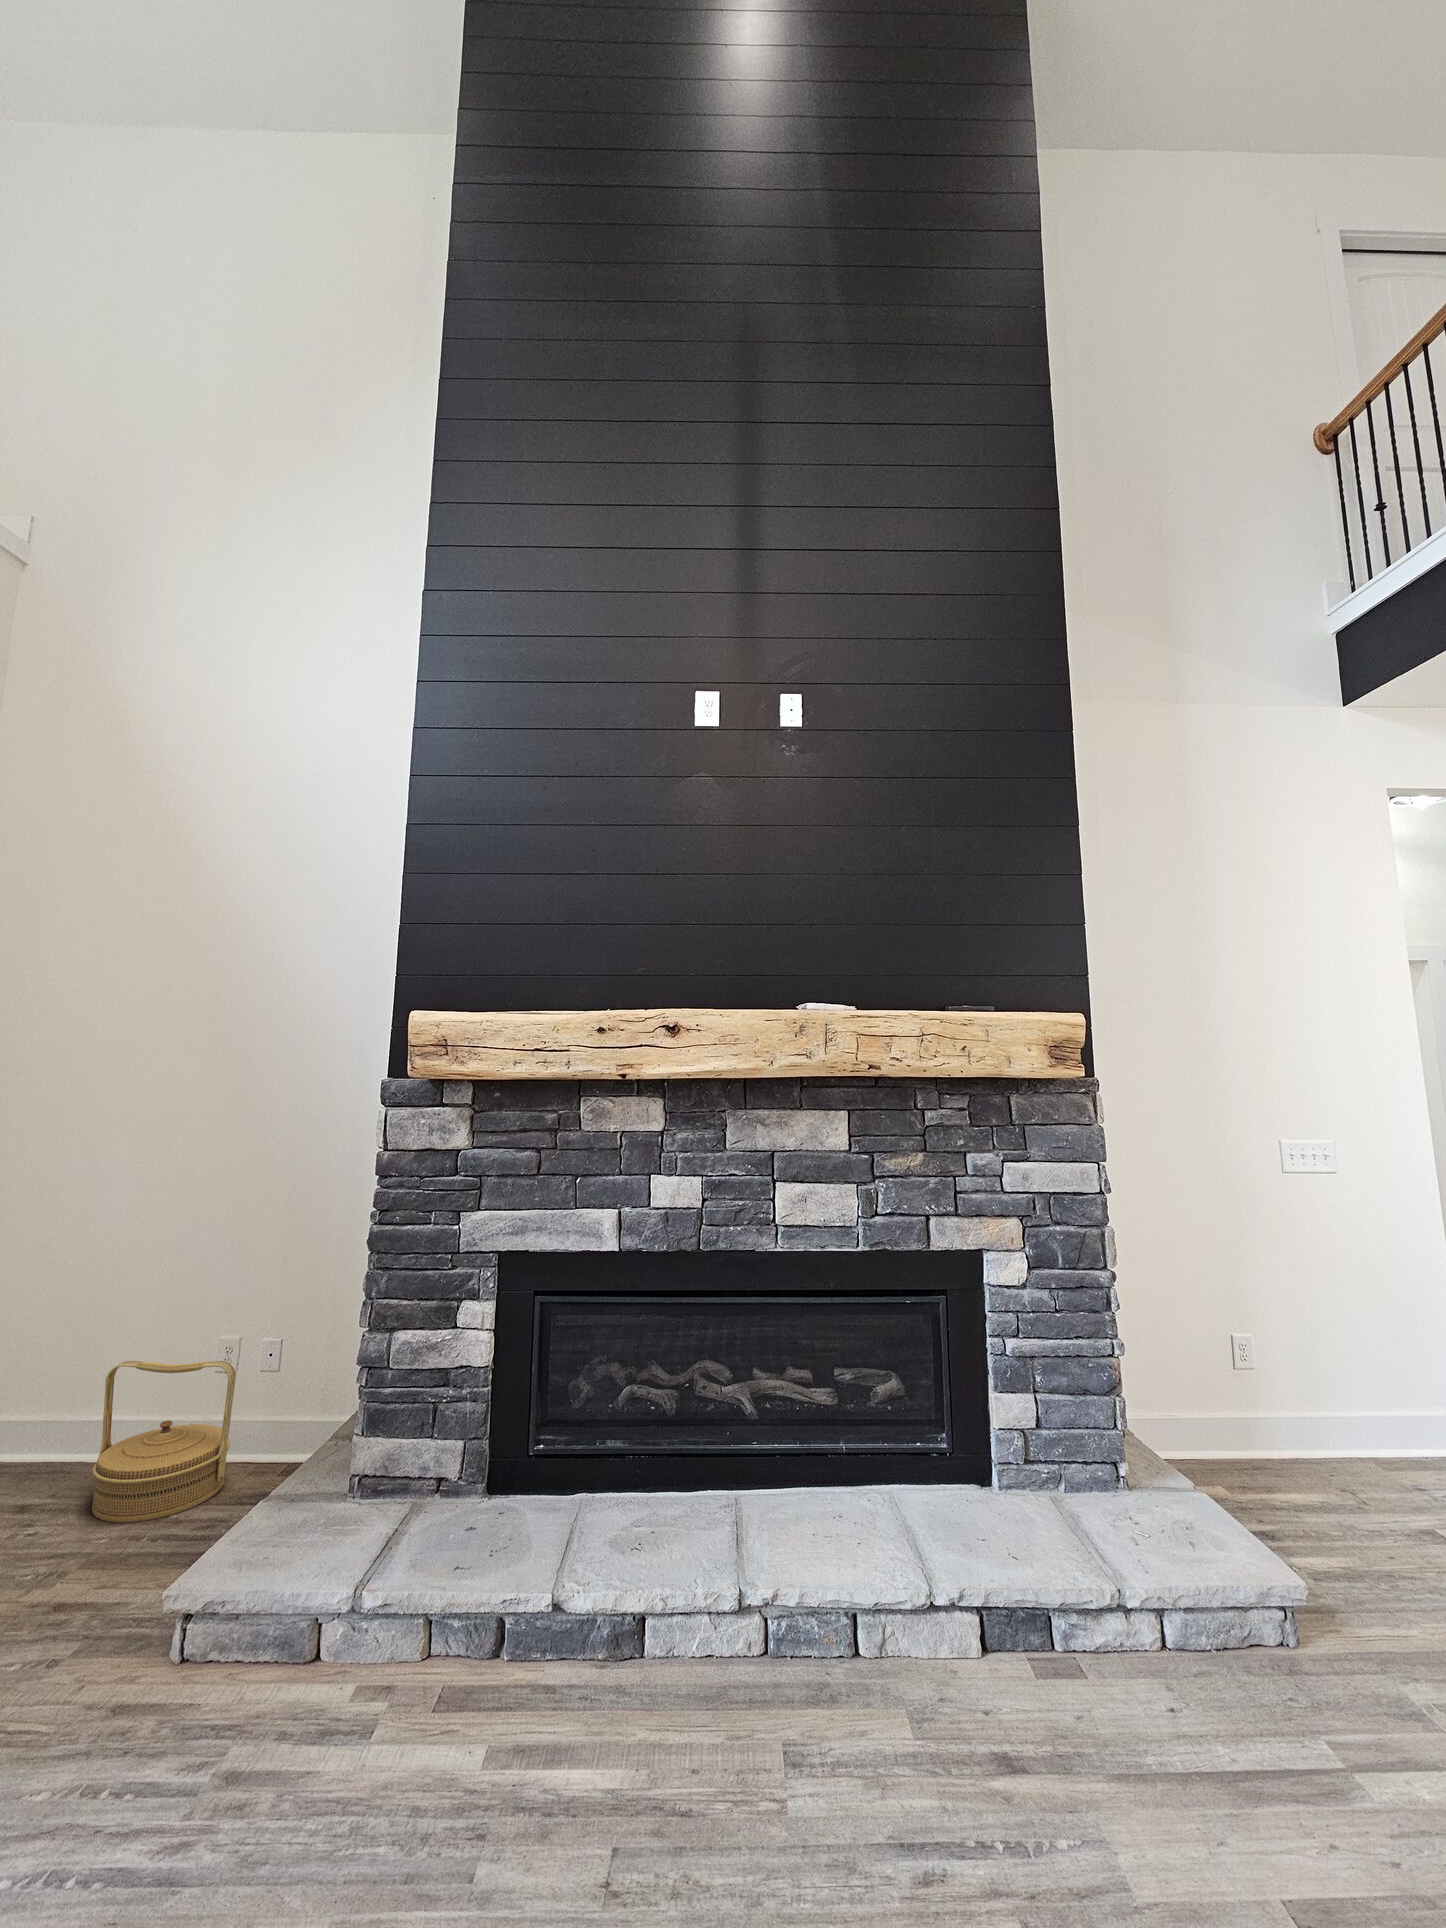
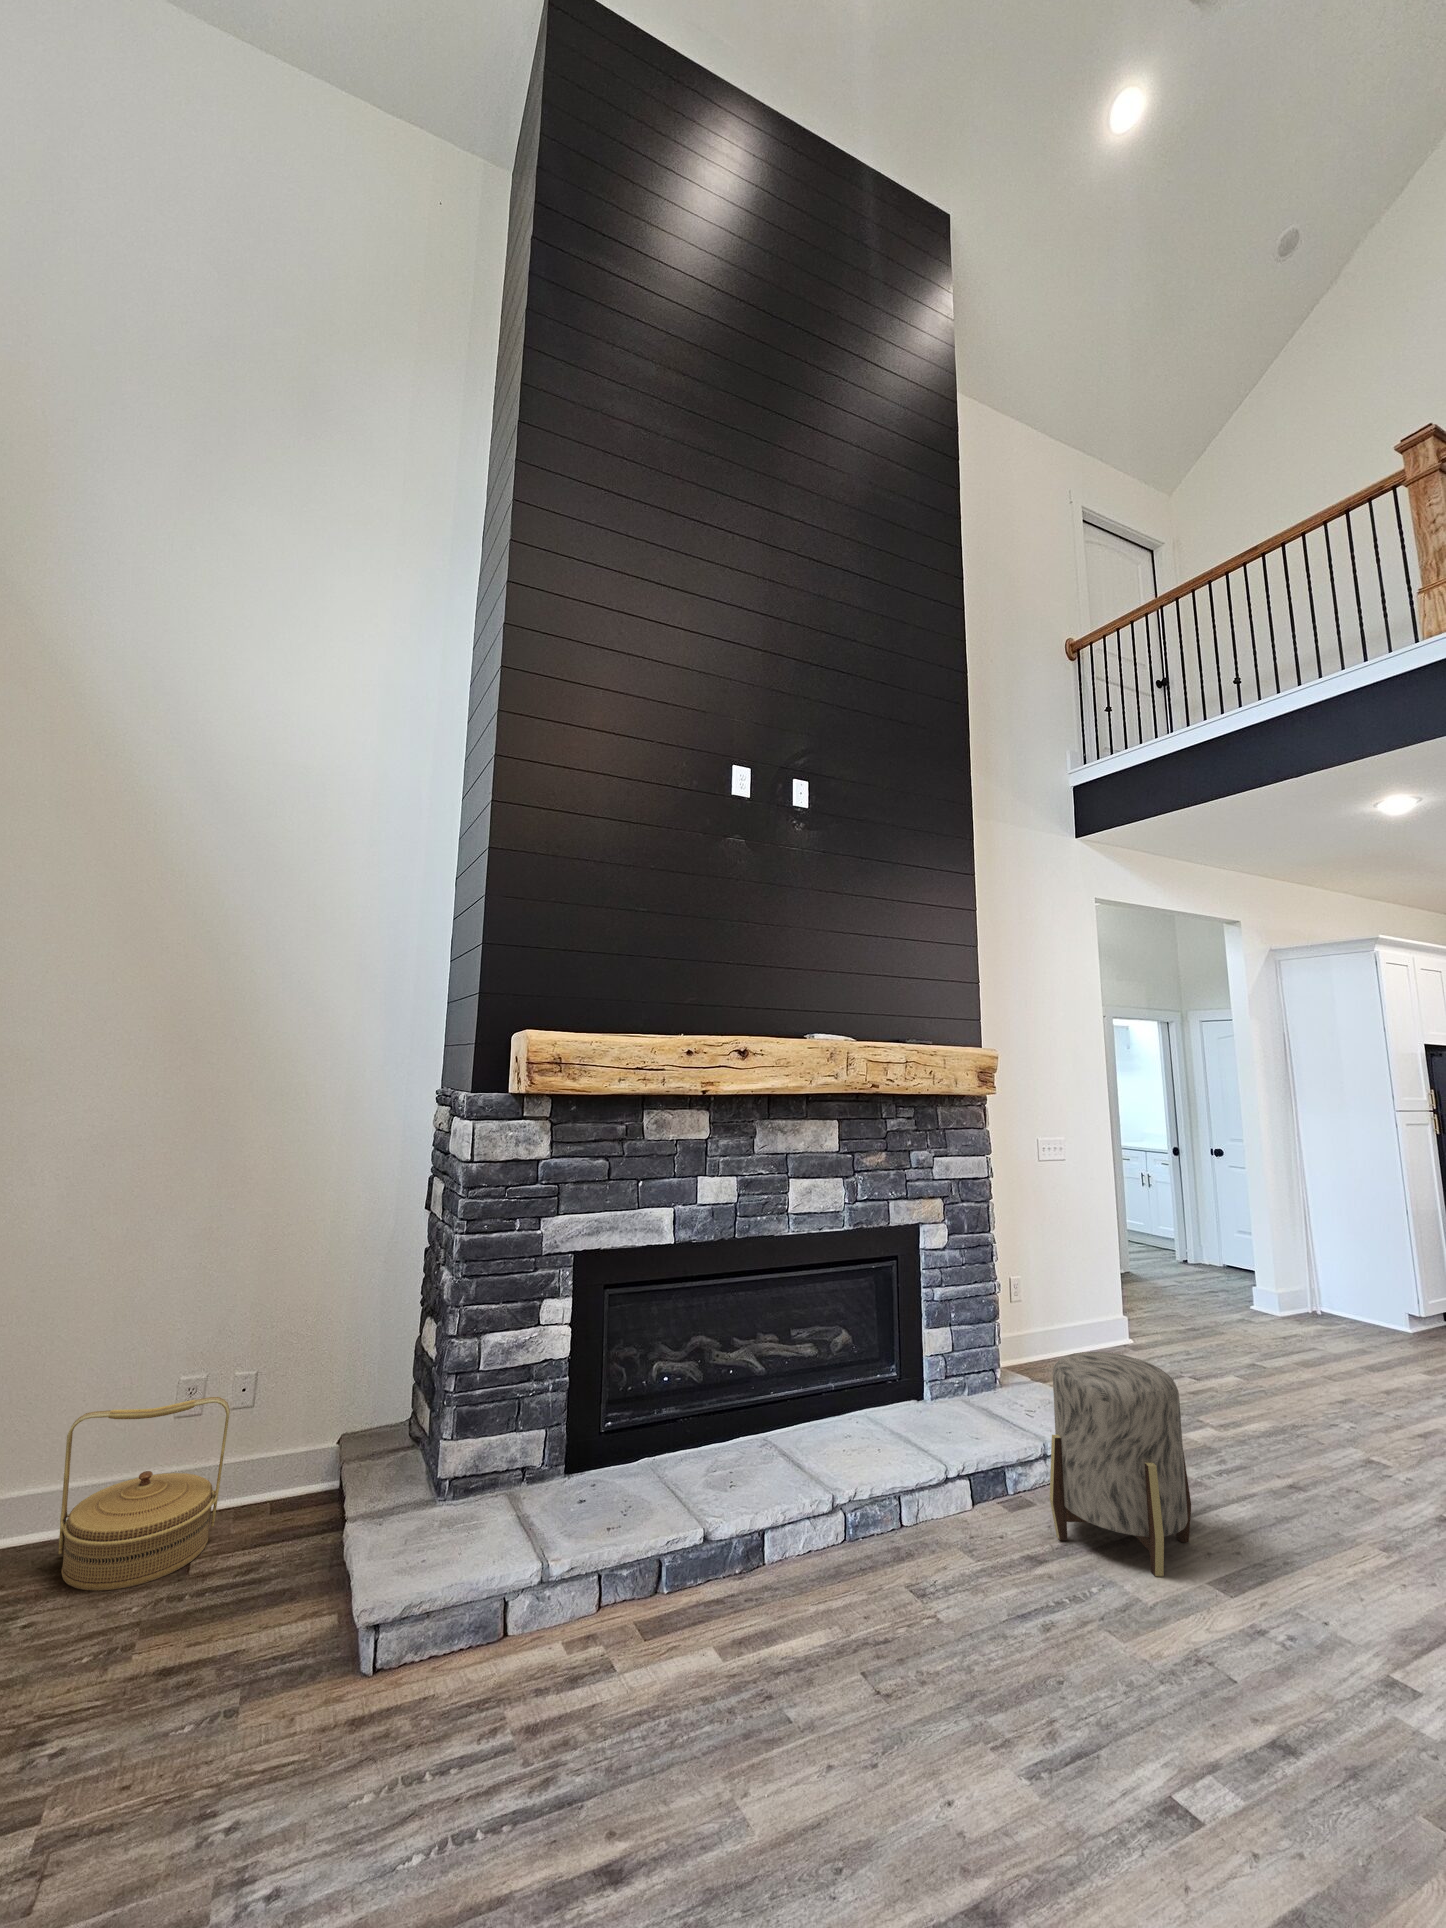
ottoman: none [1039,1460,1273,1840] -> present [1050,1352,1191,1576]

